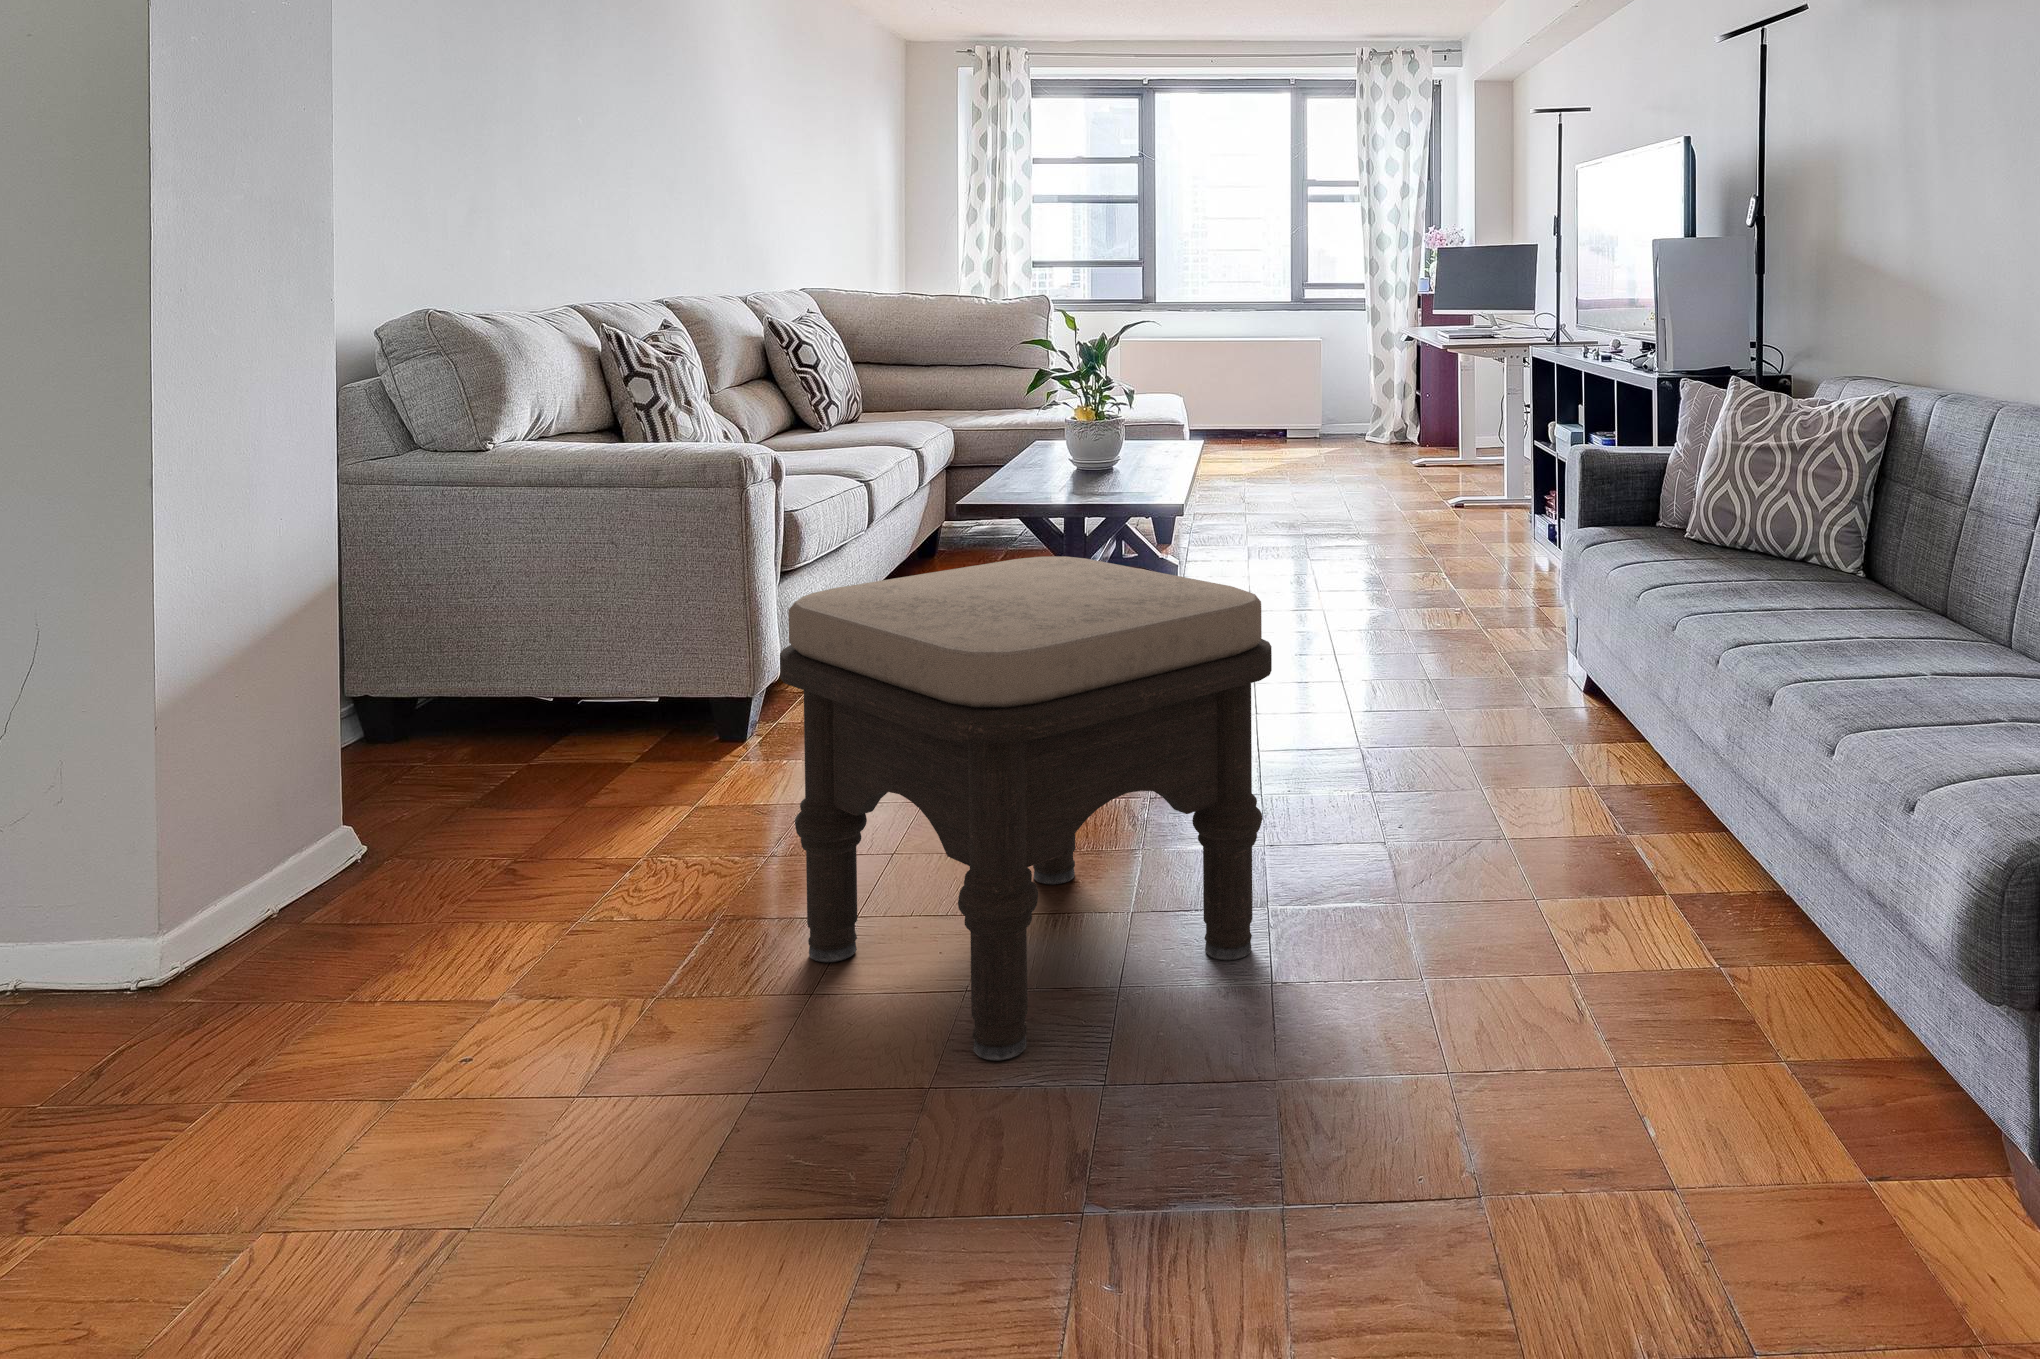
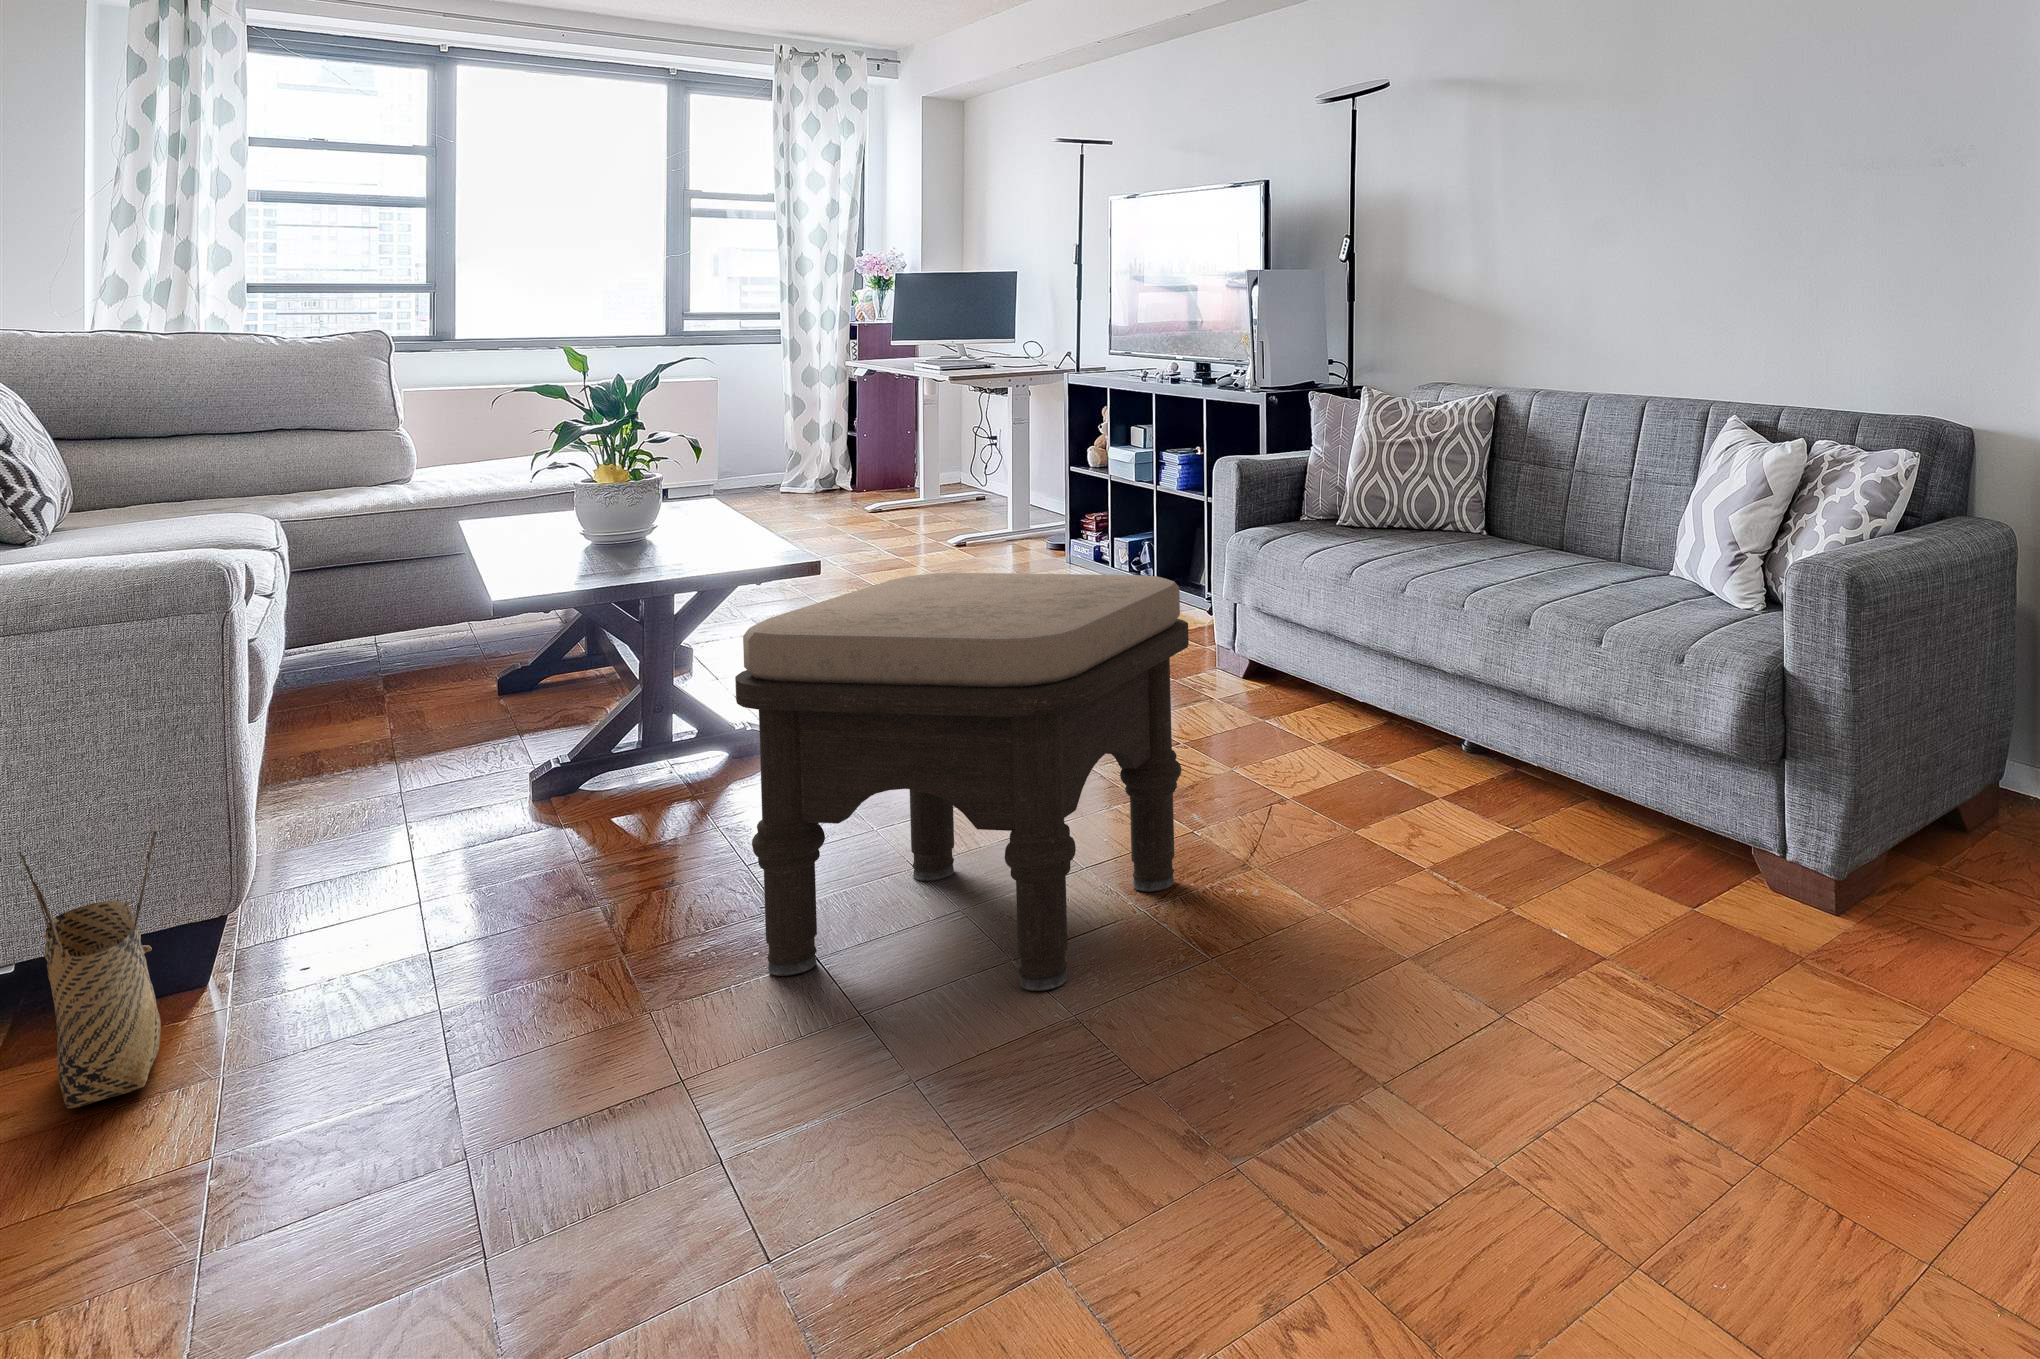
woven basket: none [279,703,403,933] -> present [19,824,161,1108]

